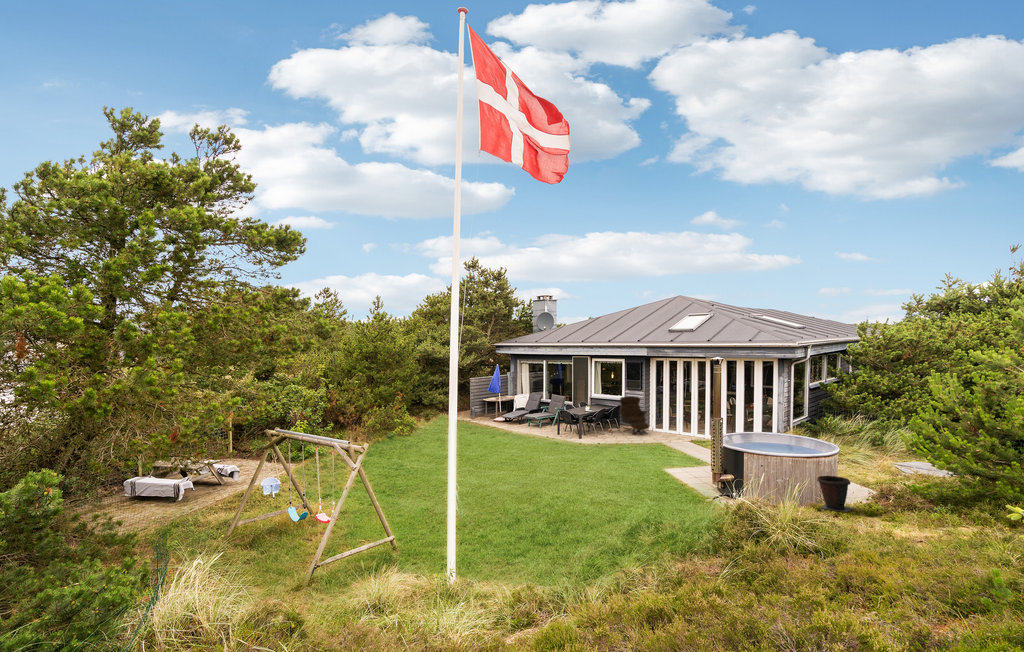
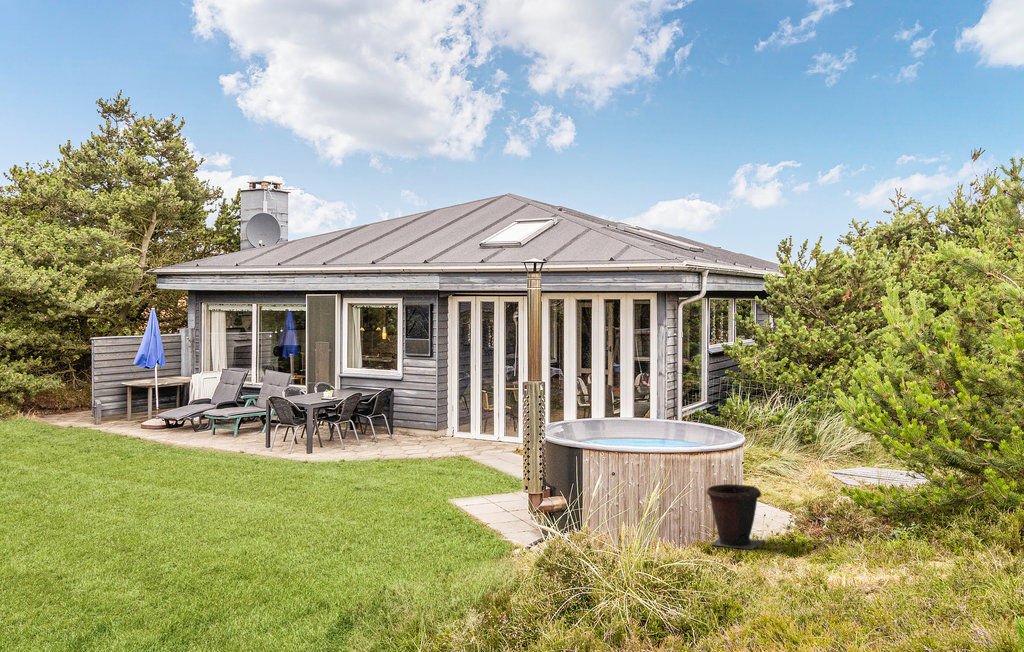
lounge chair: present [619,396,649,434] -> none [387,369,440,439]

